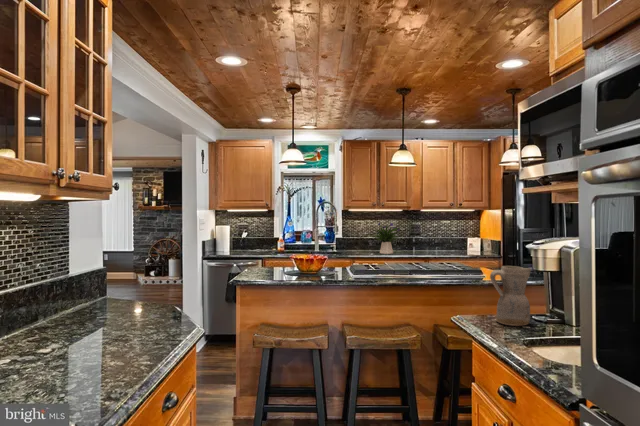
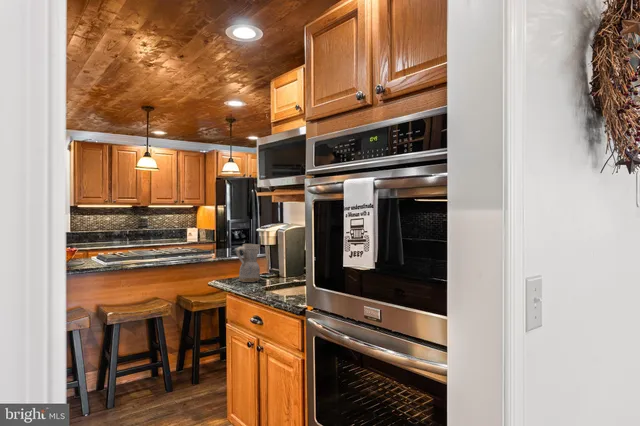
flower arrangement: present [375,223,399,254] -> none [99,215,131,245]

